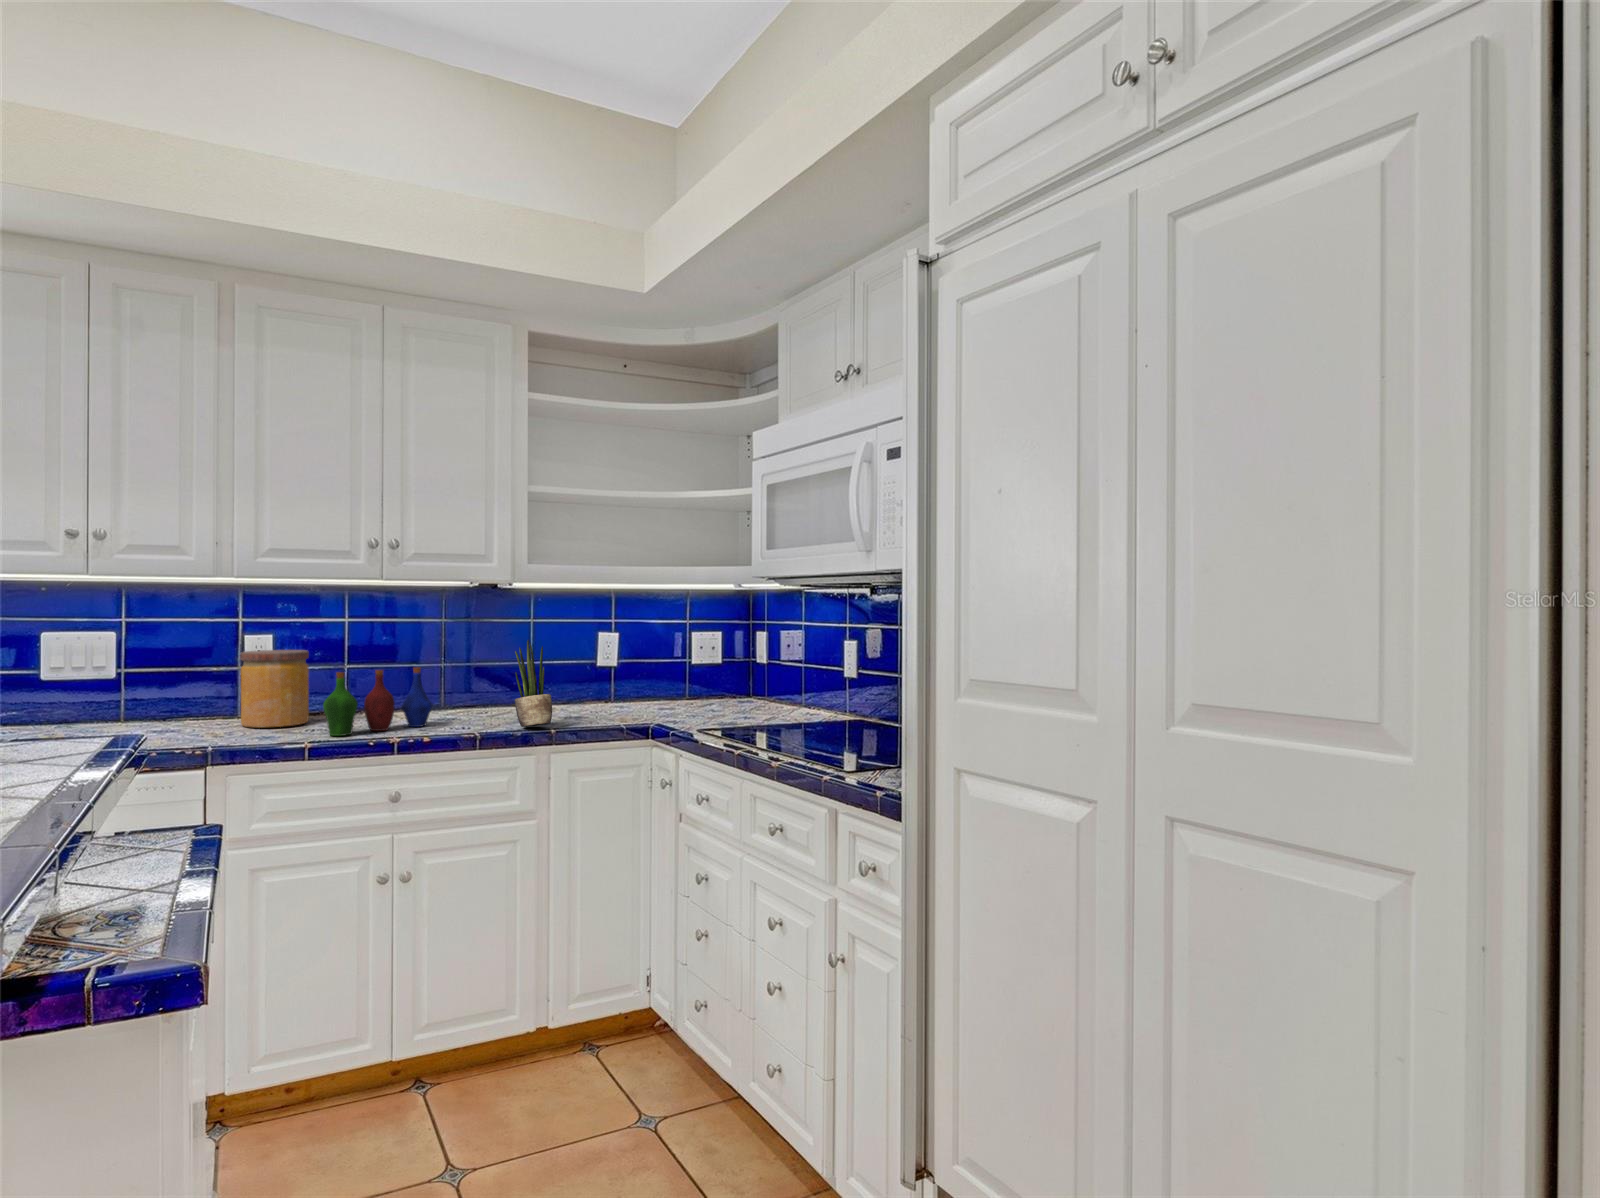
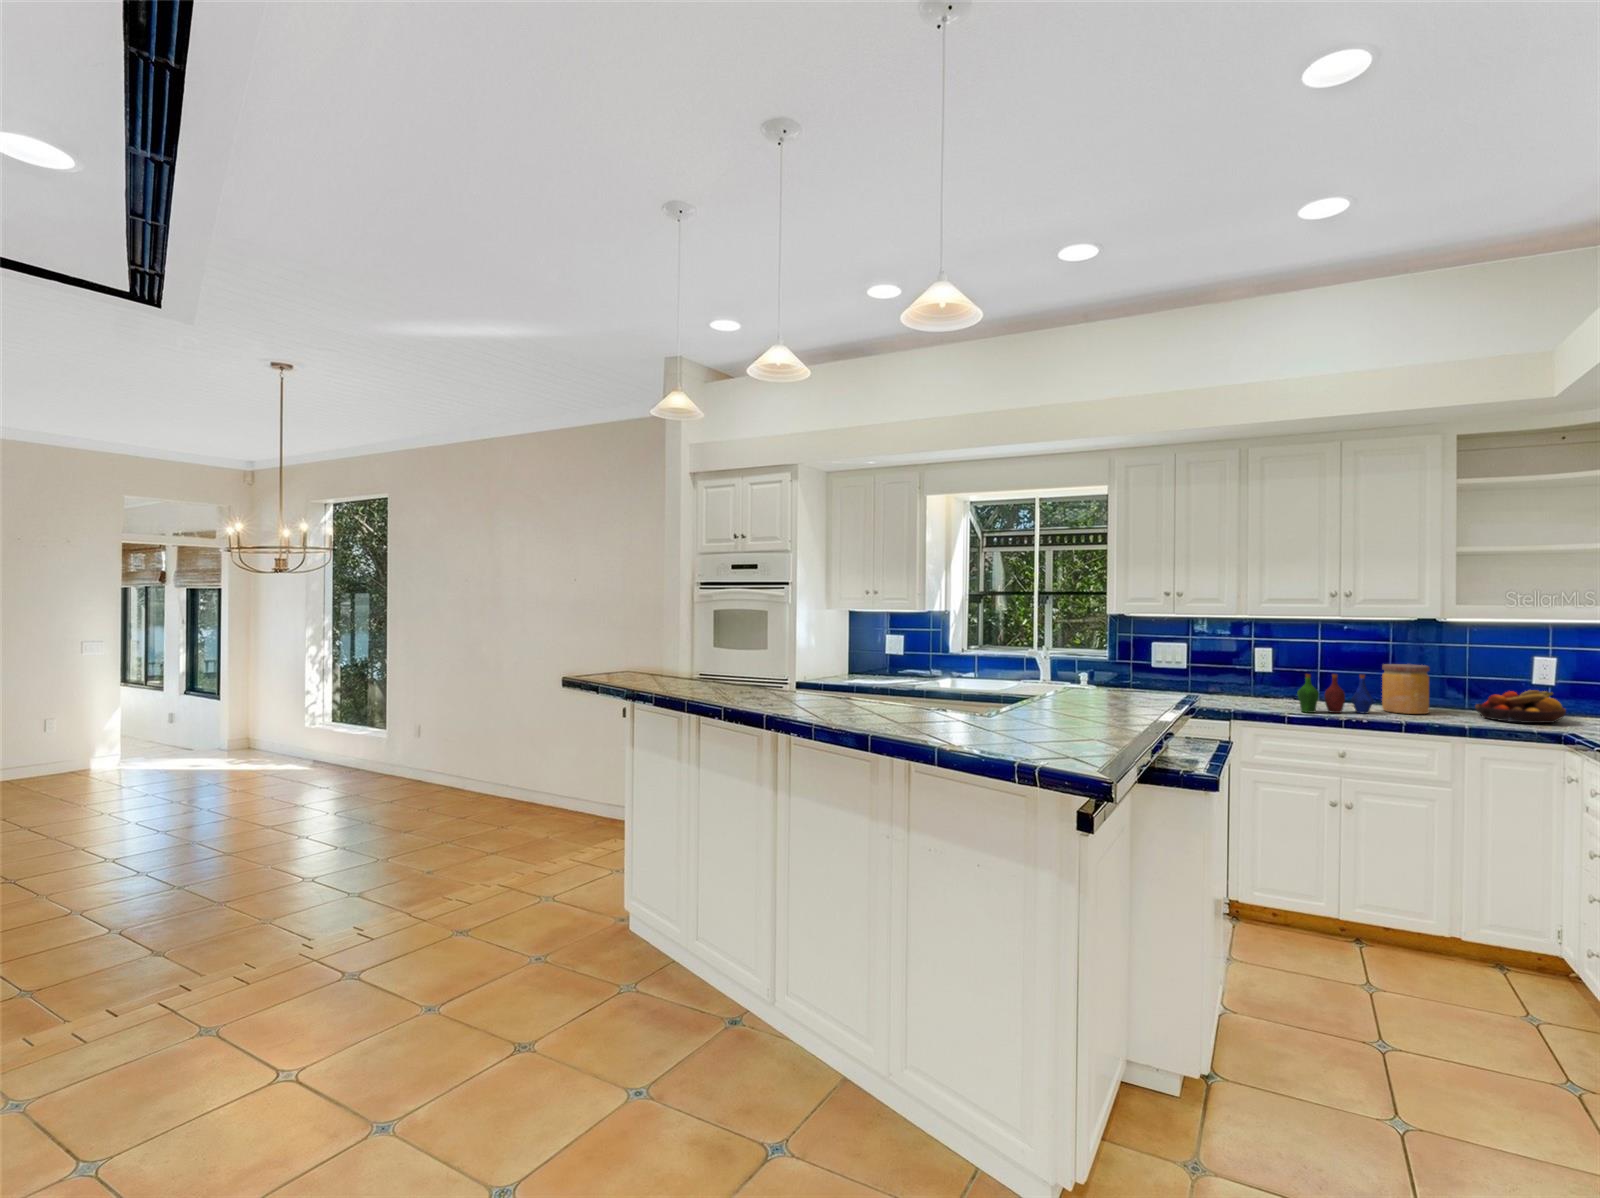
potted plant: present [515,640,552,727] -> none [1436,661,1468,723]
jar: present [240,650,309,728] -> present [1382,664,1430,714]
fruit bowl: none [547,672,639,716] -> present [1475,690,1566,723]

